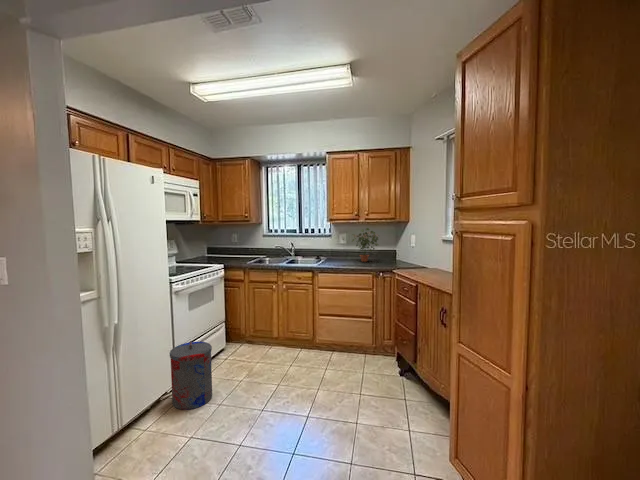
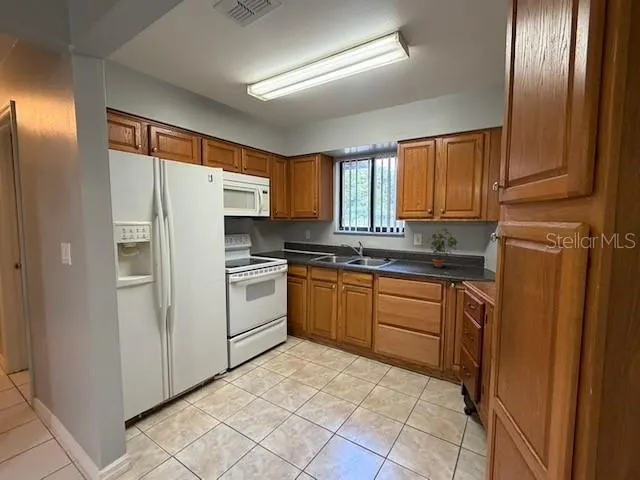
trash can: present [170,341,212,410] -> none [217,331,256,396]

